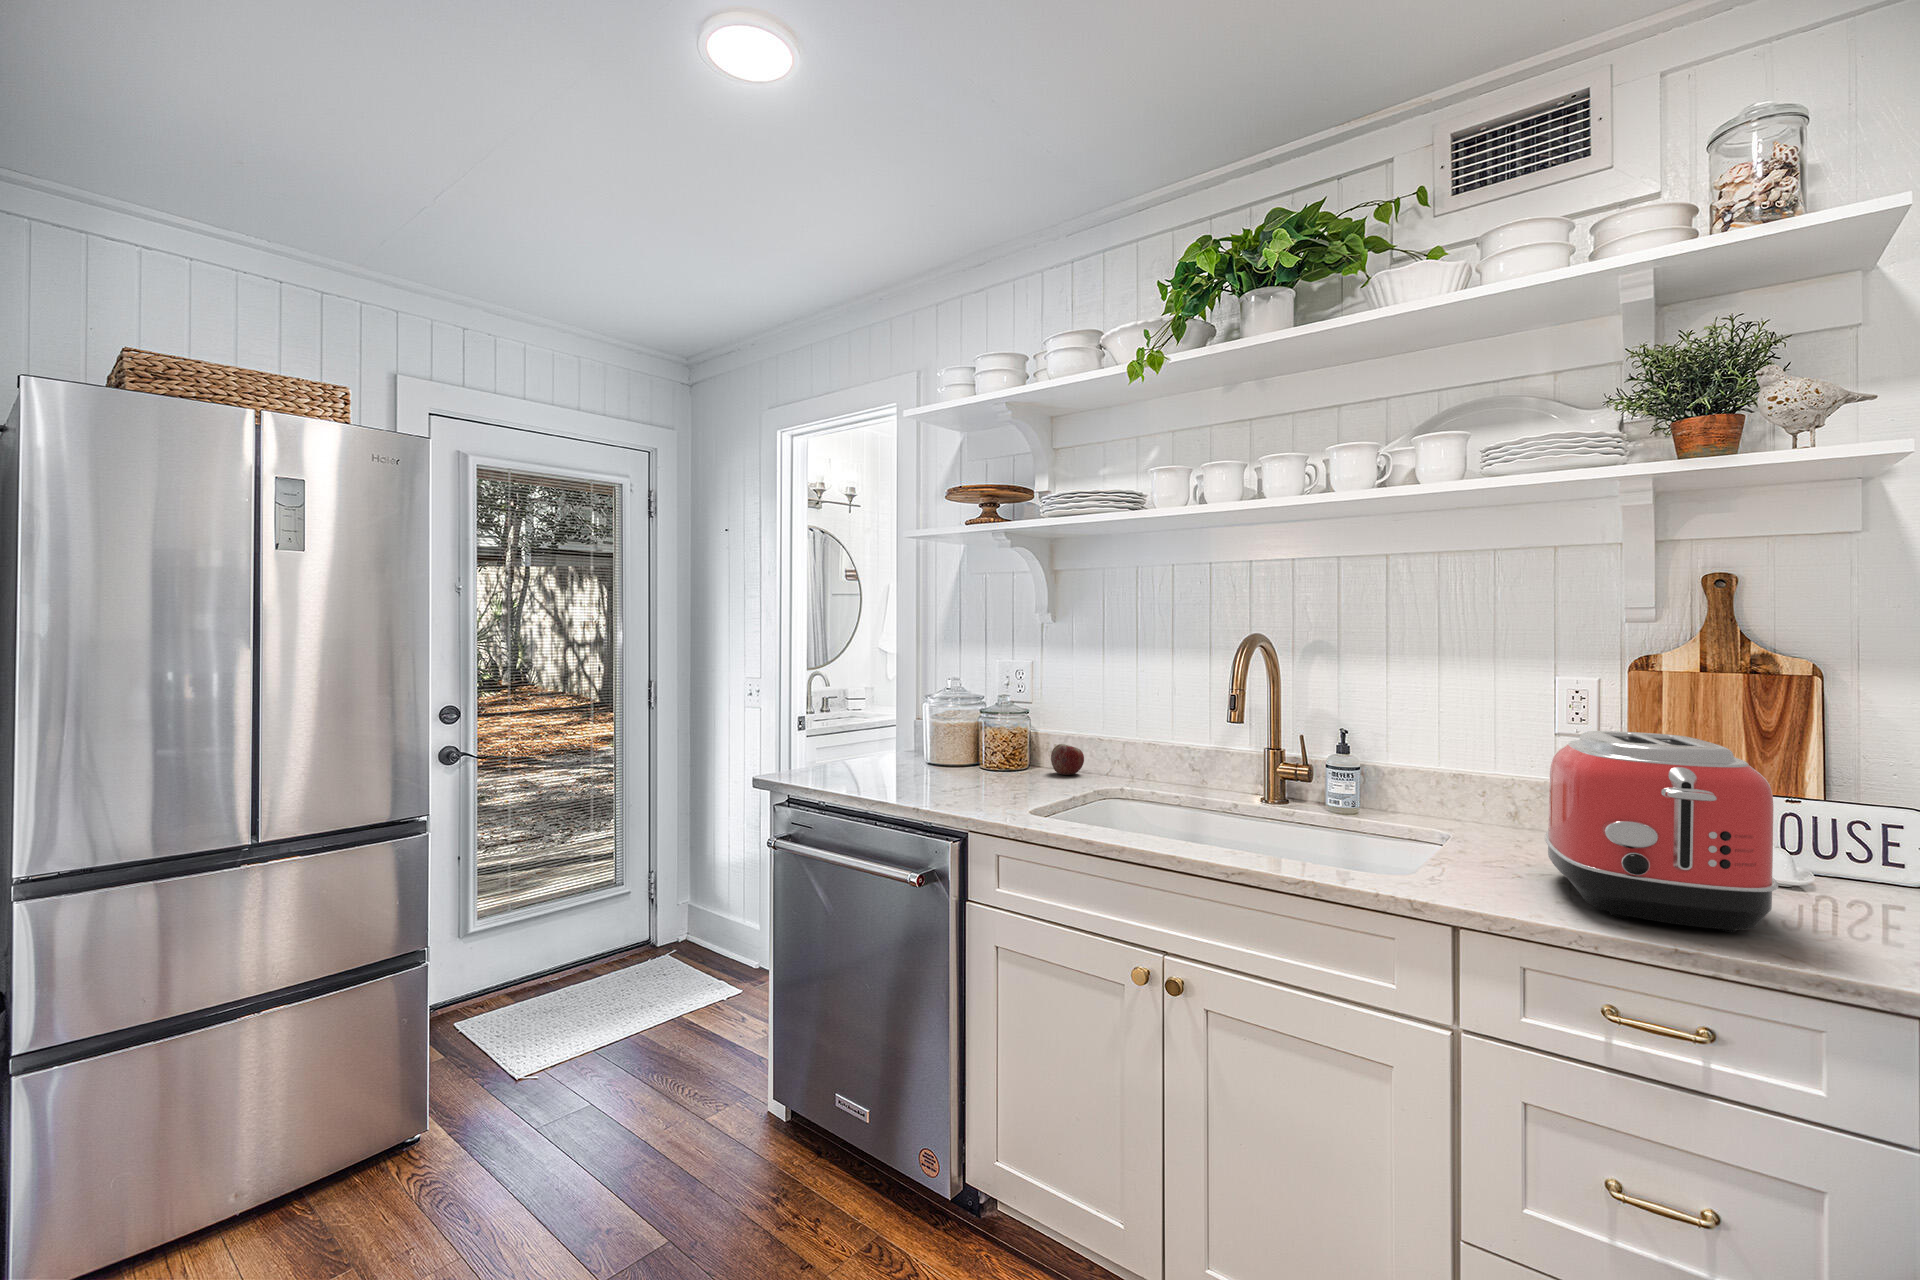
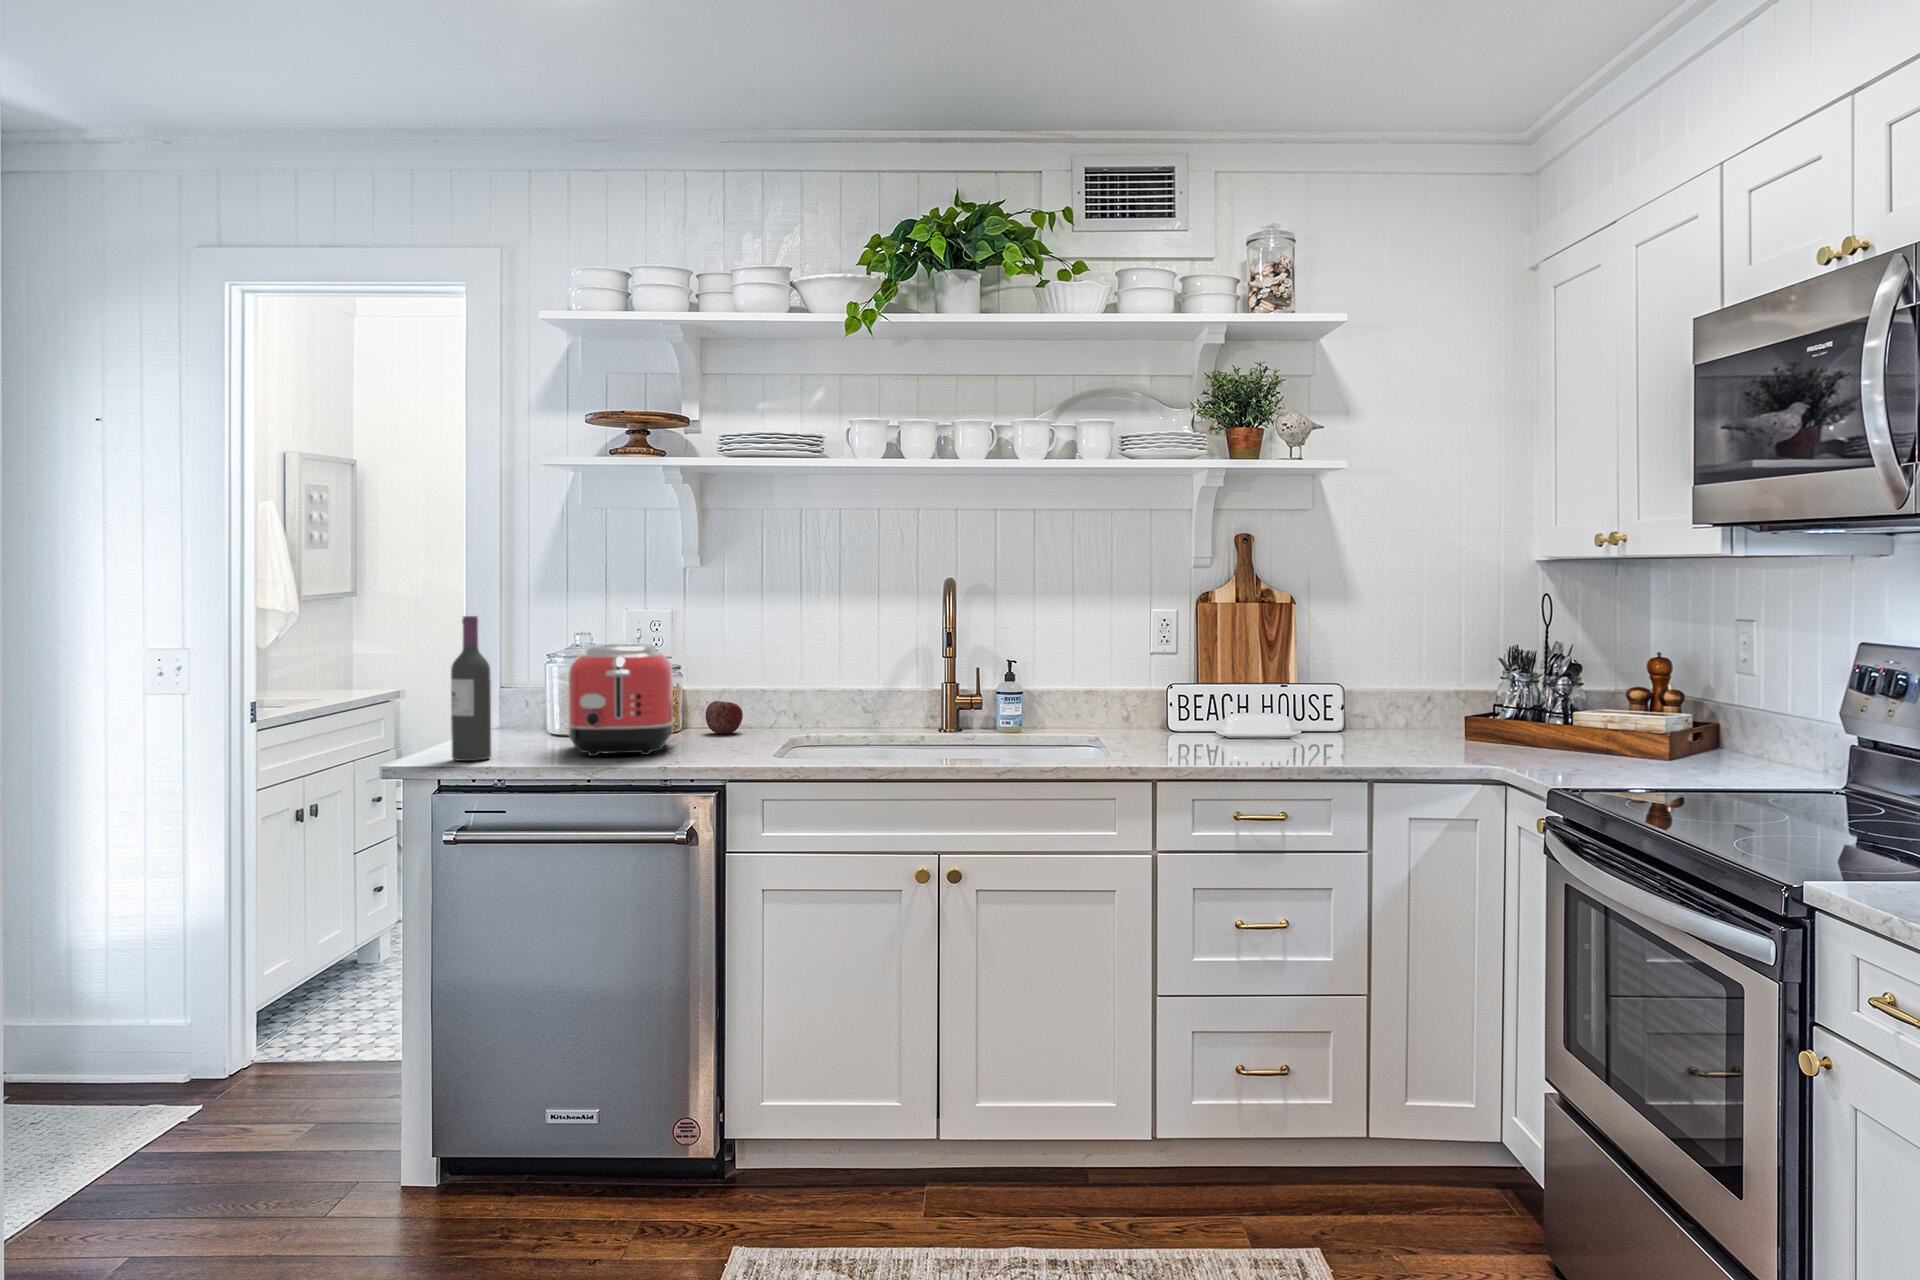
wine bottle: none [818,663,848,779] -> present [451,616,491,761]
toaster: present [1544,731,1778,932] -> present [567,644,675,756]

